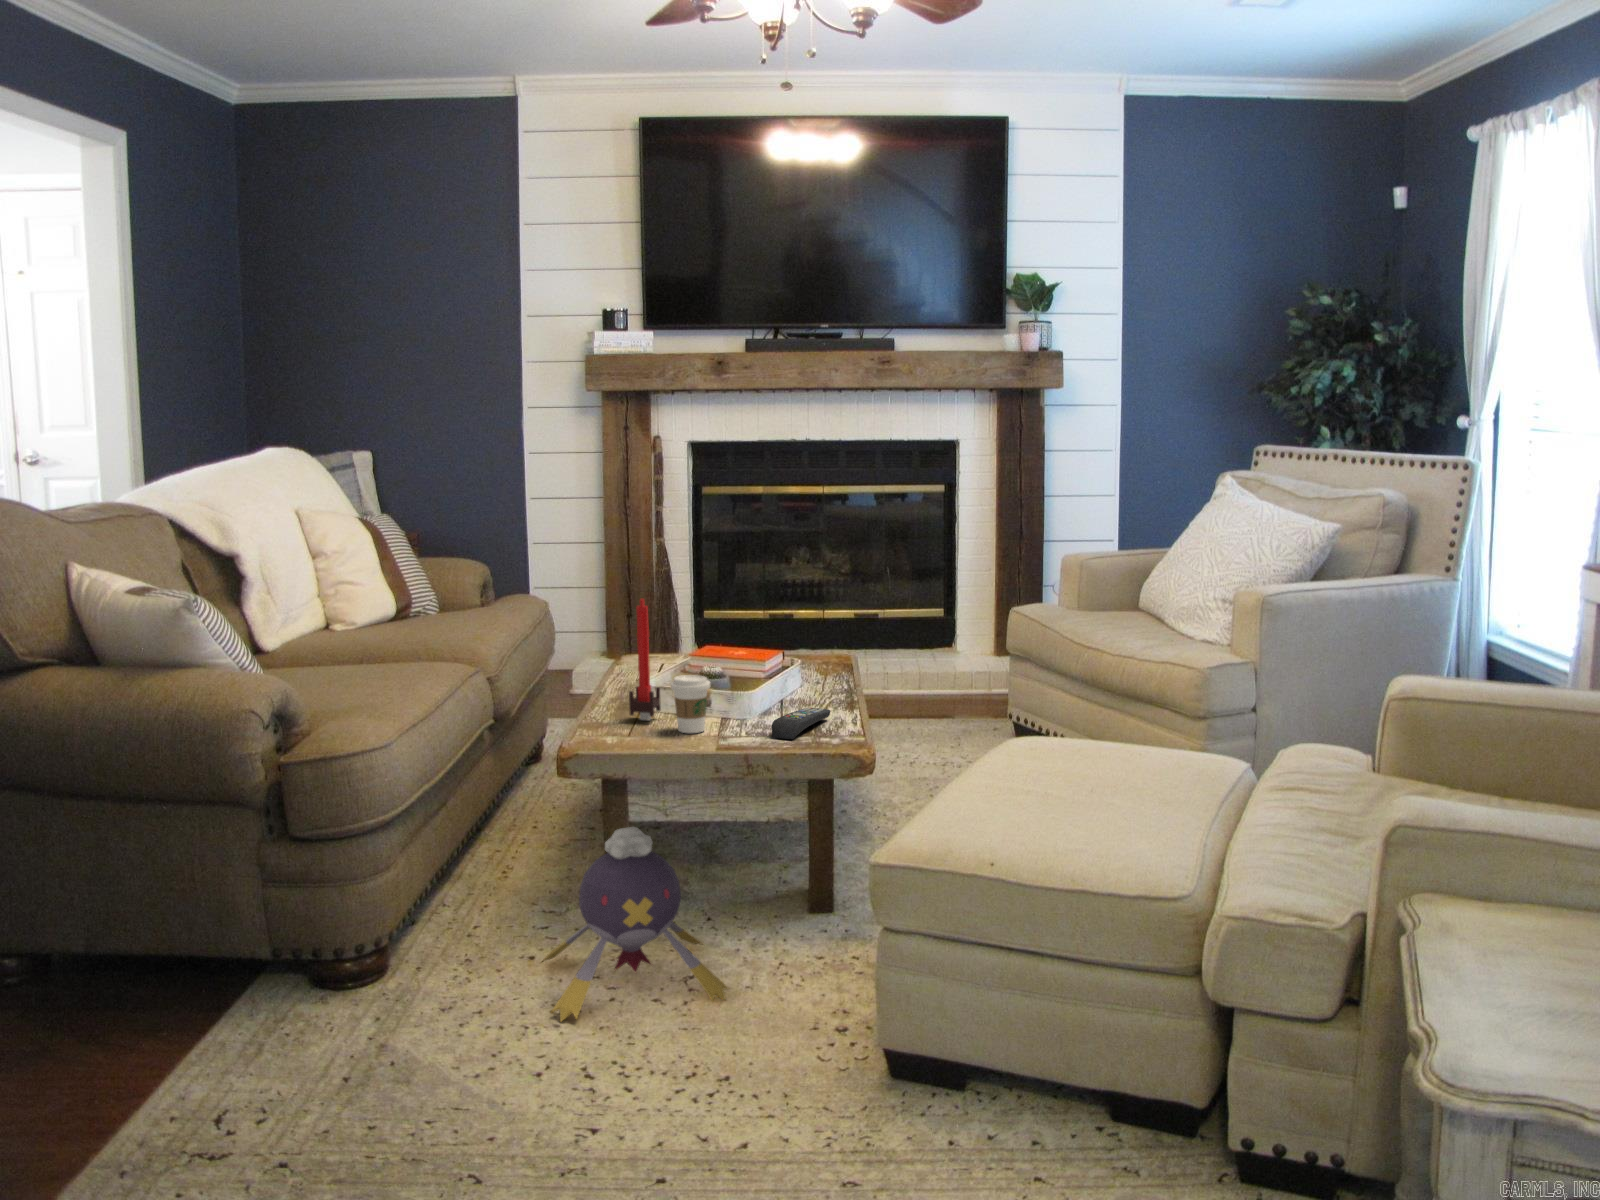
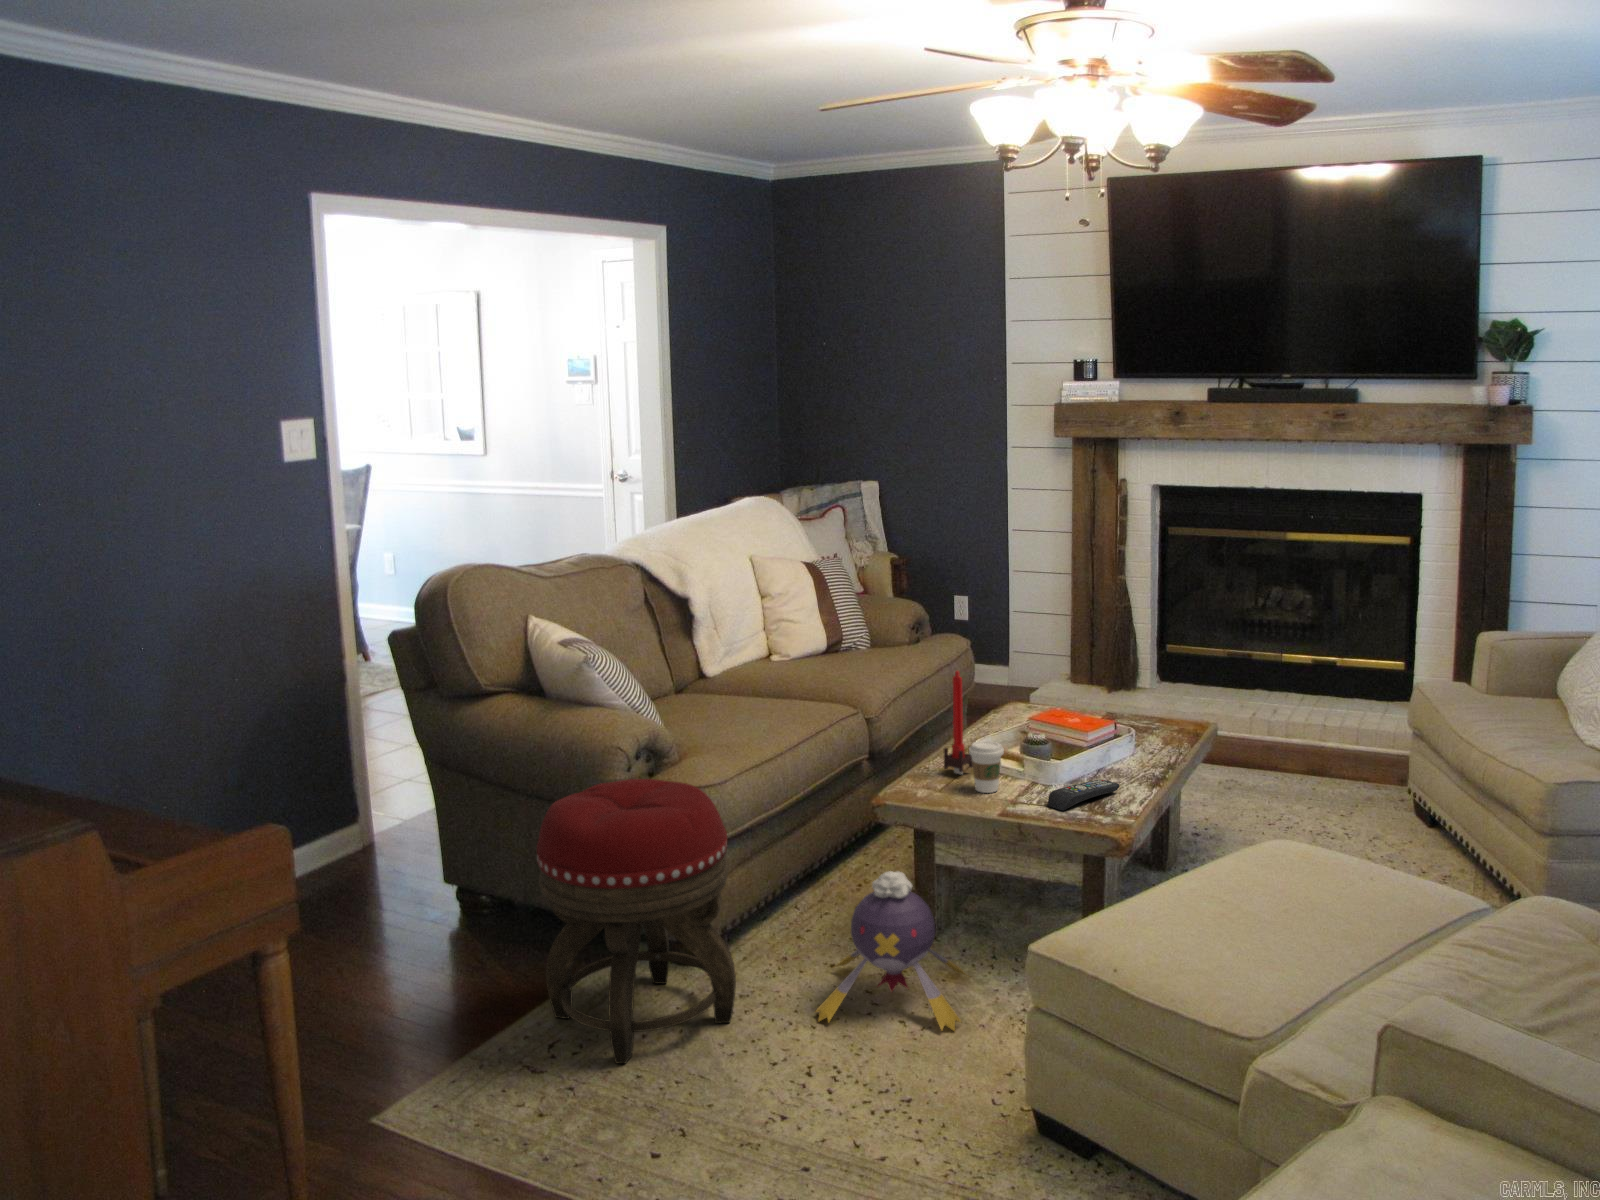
footstool: none [176,746,456,1119] -> present [537,779,736,1064]

